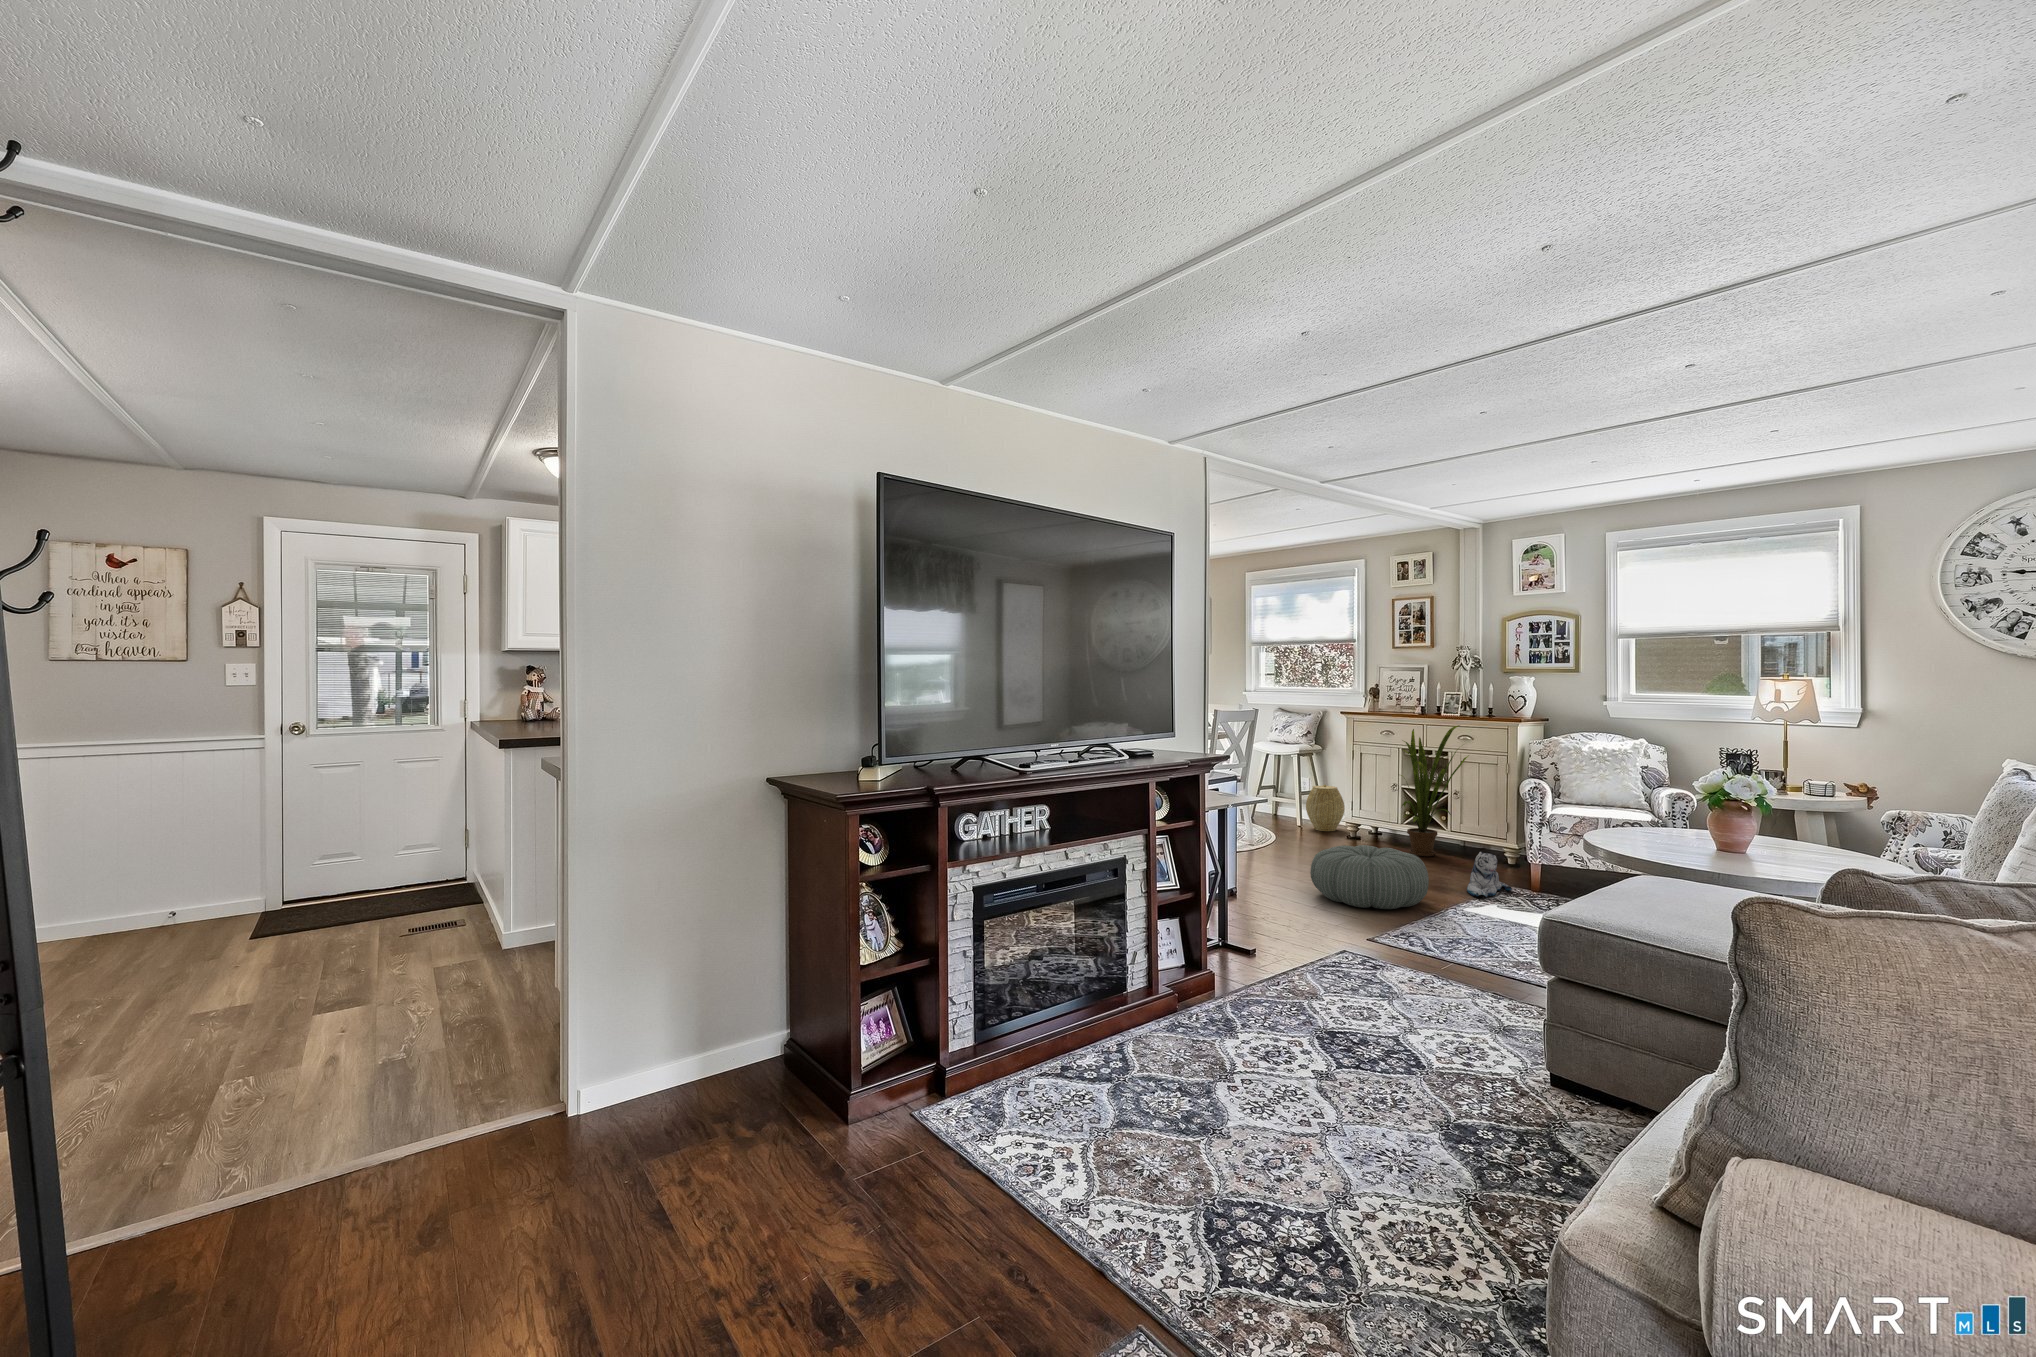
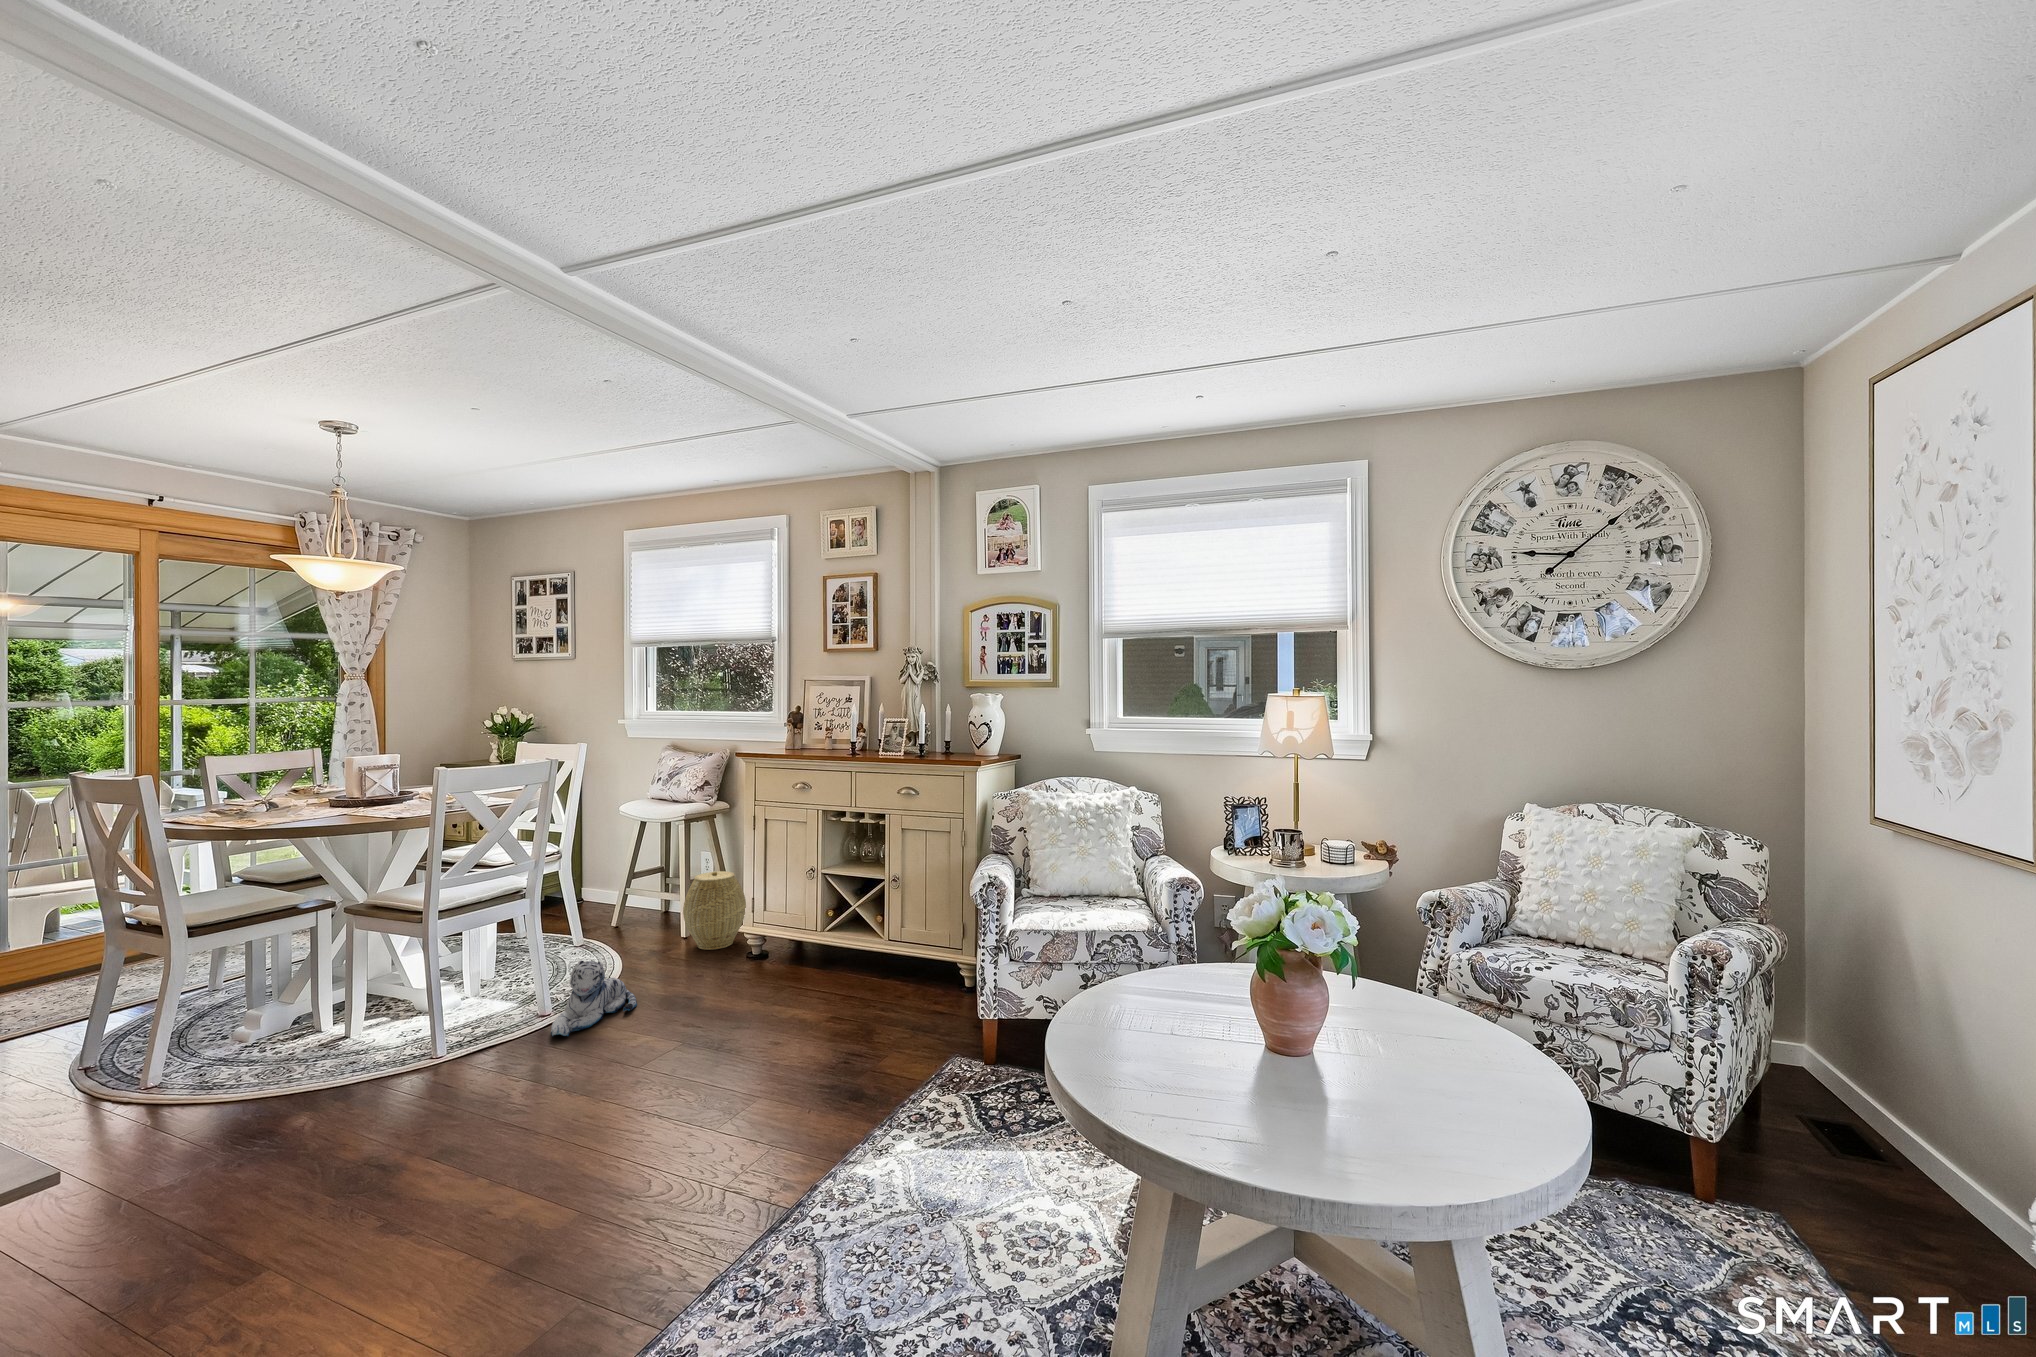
house plant: present [1401,725,1469,856] -> none [800,771,913,996]
pouf: present [1310,845,1429,909] -> none [511,1055,778,1256]
plush toy: present [1467,852,1512,897] -> present [551,961,637,1037]

